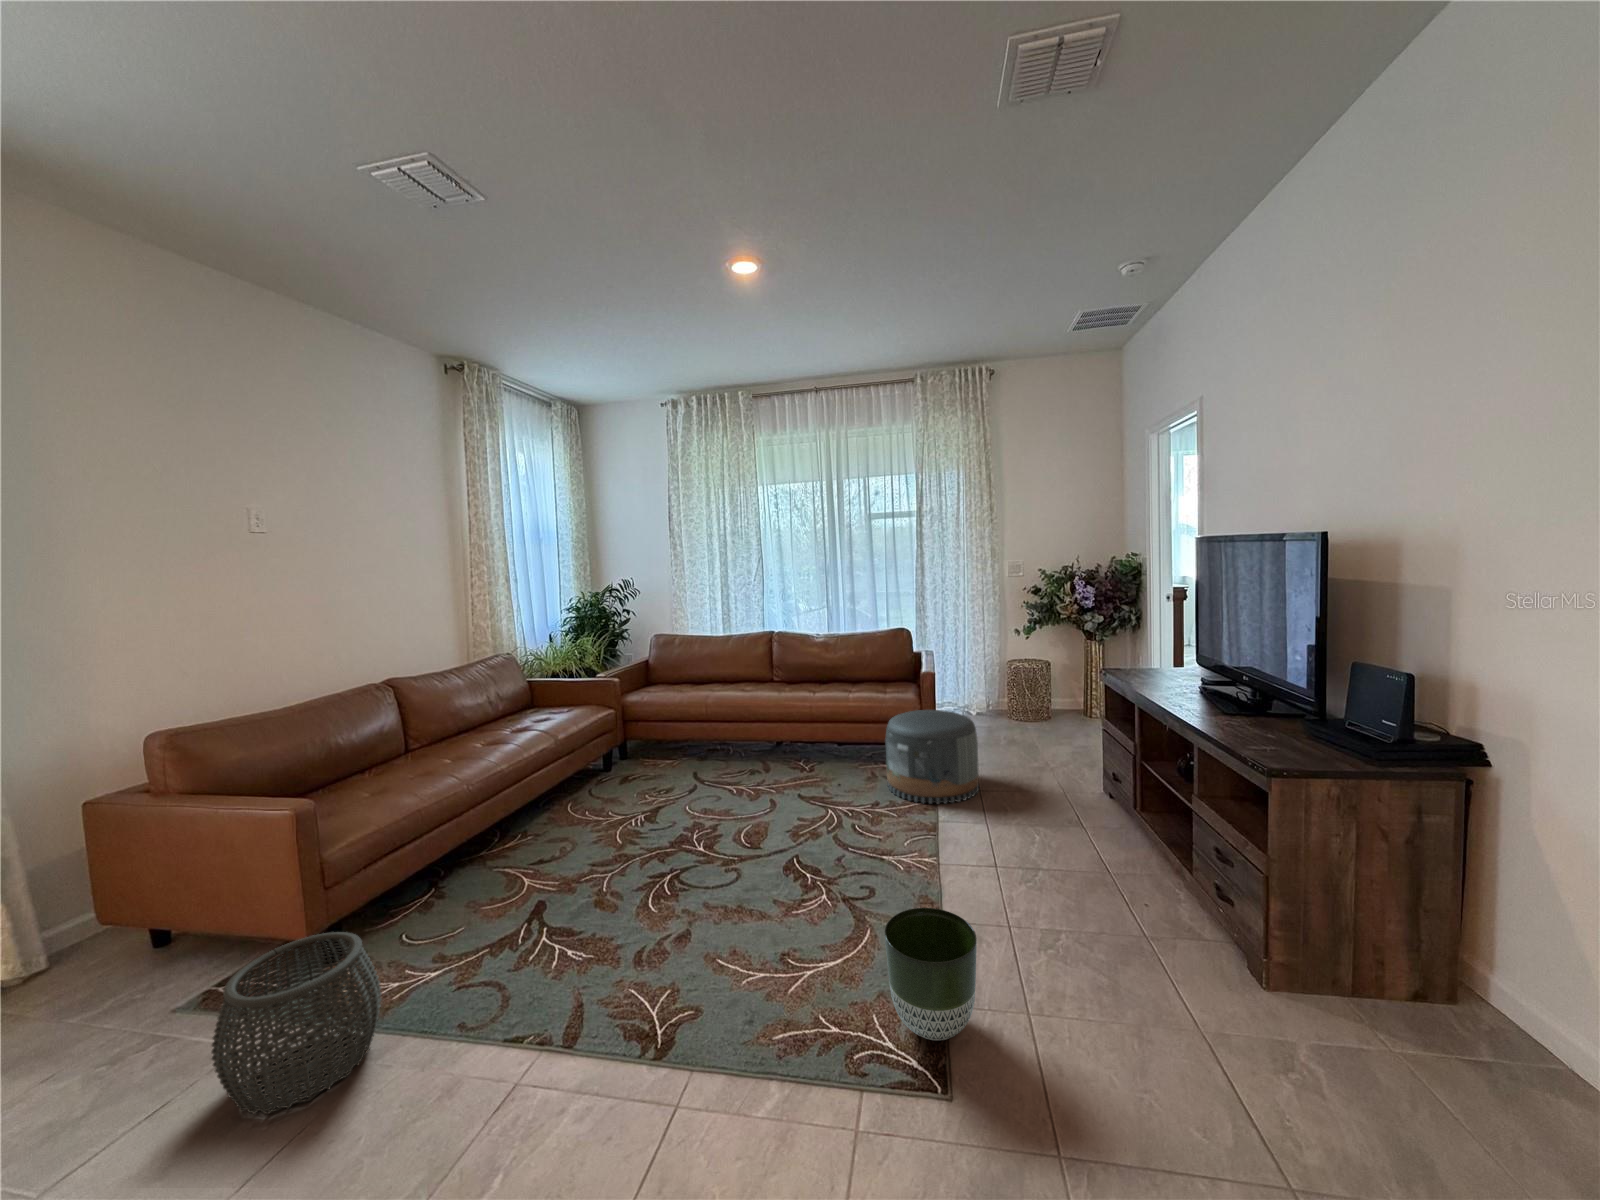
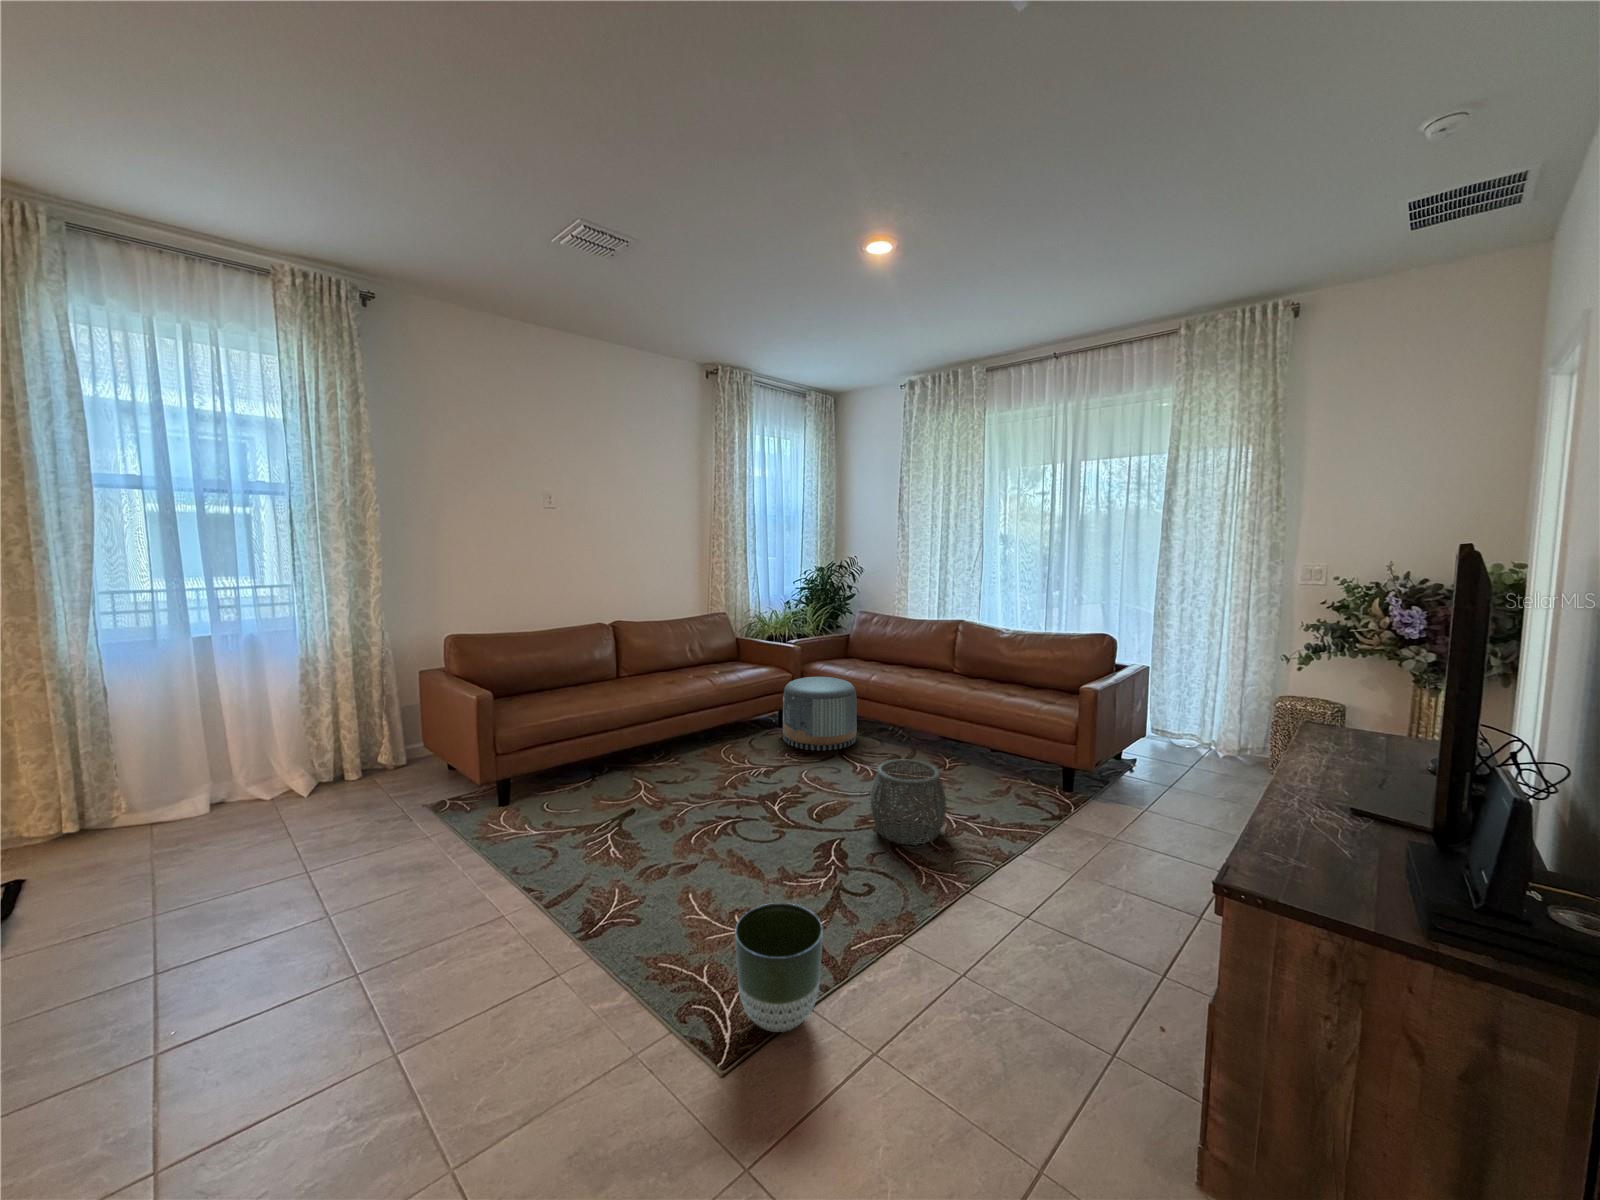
pouf: present [885,710,979,804] -> present [783,677,857,751]
woven basket: present [211,932,382,1114] -> present [870,760,947,845]

